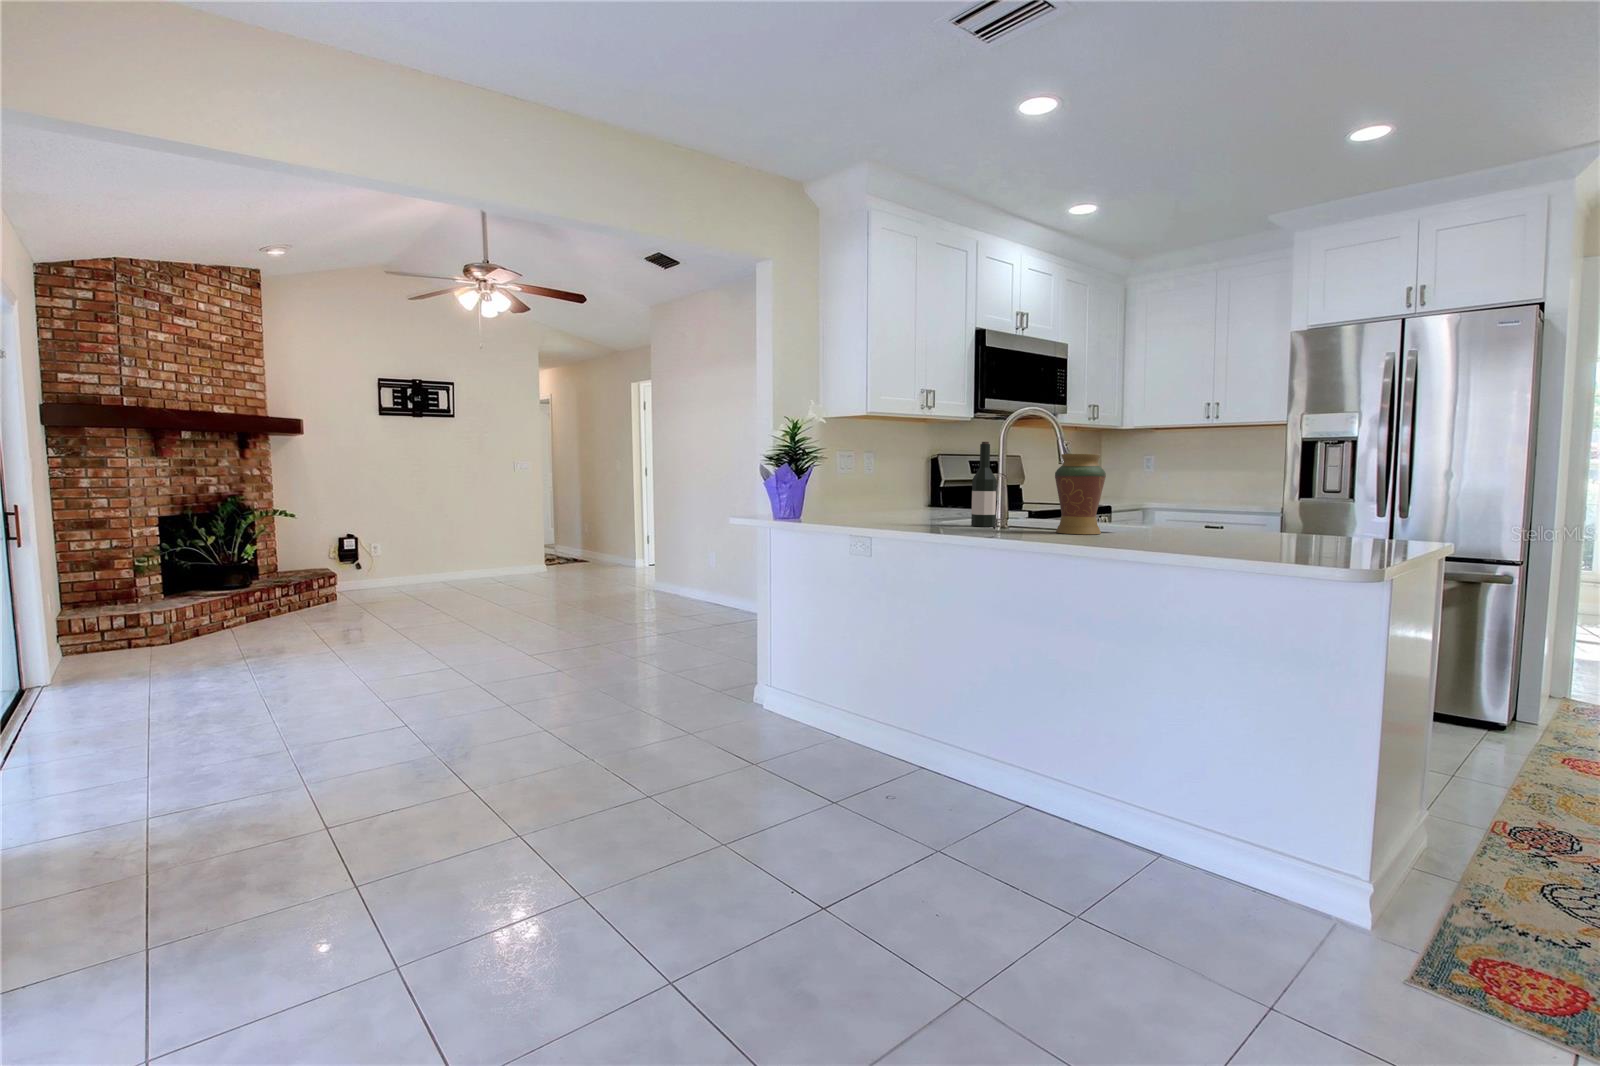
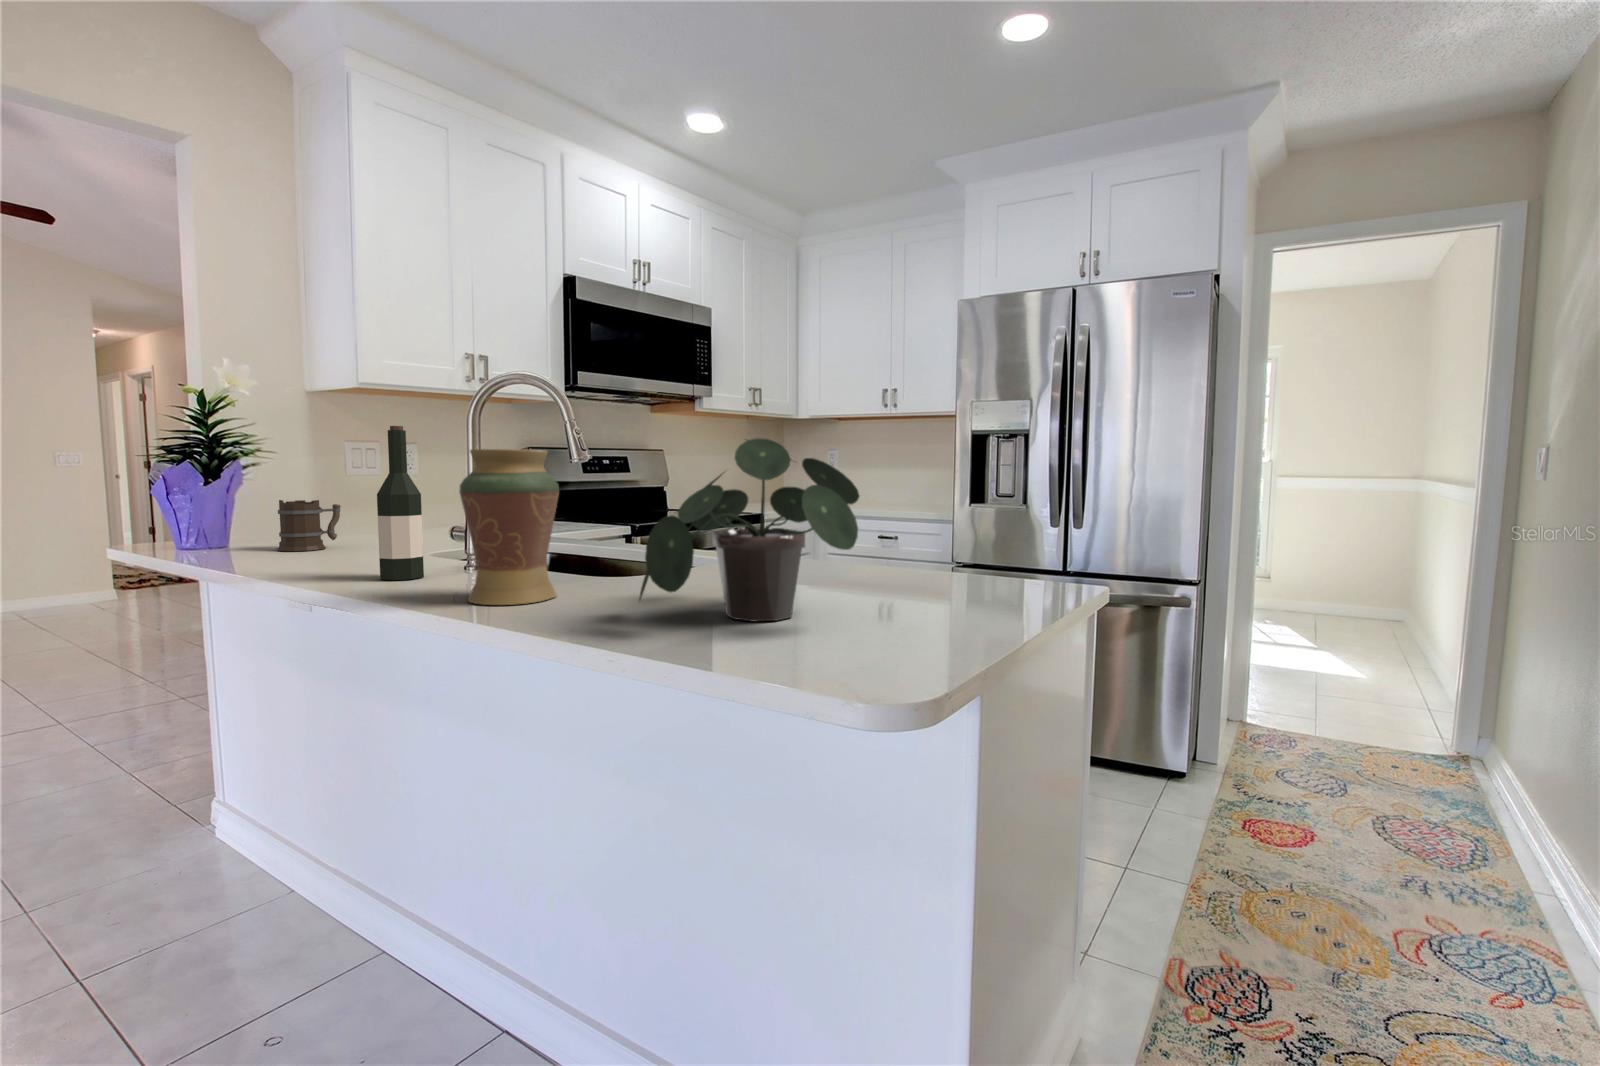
potted plant: none [1170,447,1305,541] -> present [639,438,859,621]
mug: none [851,486,881,517] -> present [277,500,341,551]

